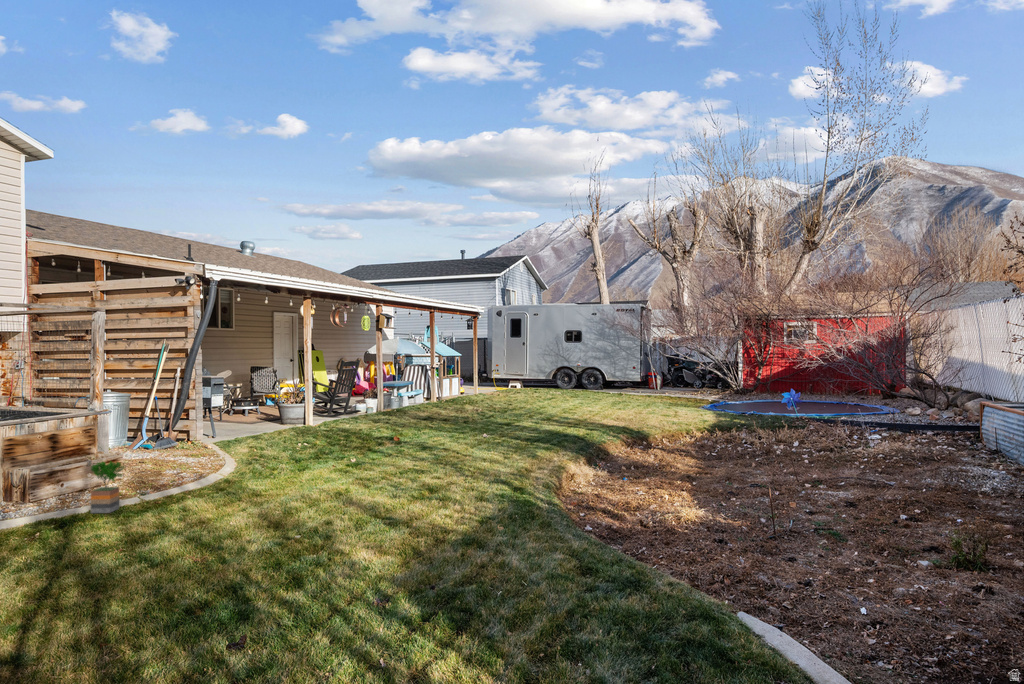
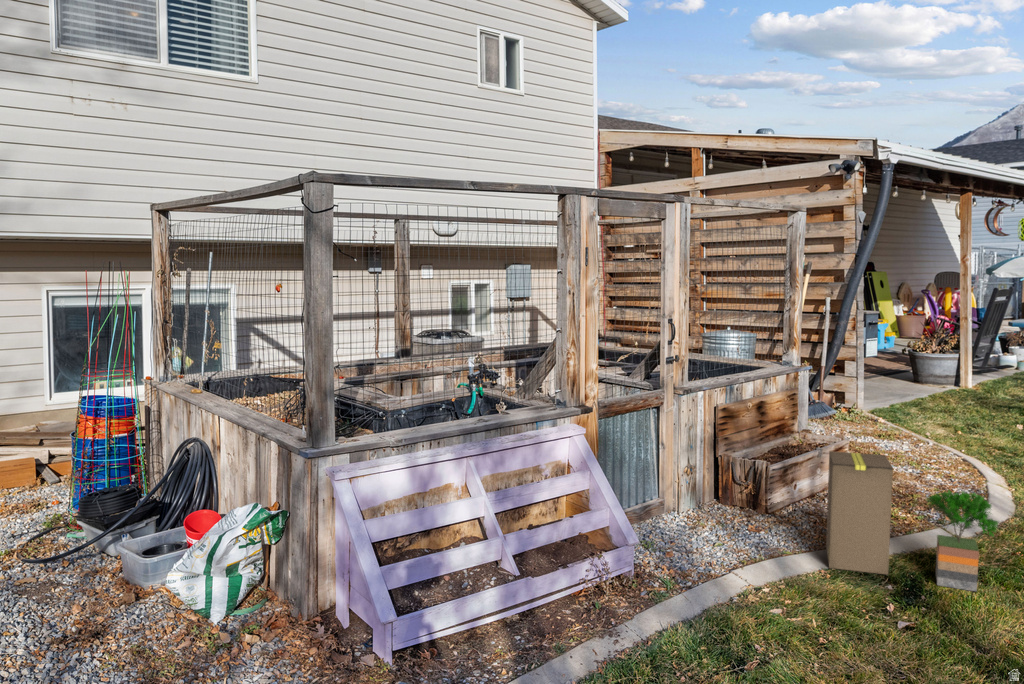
cardboard box: none [33,448,80,514] -> present [826,451,893,575]

